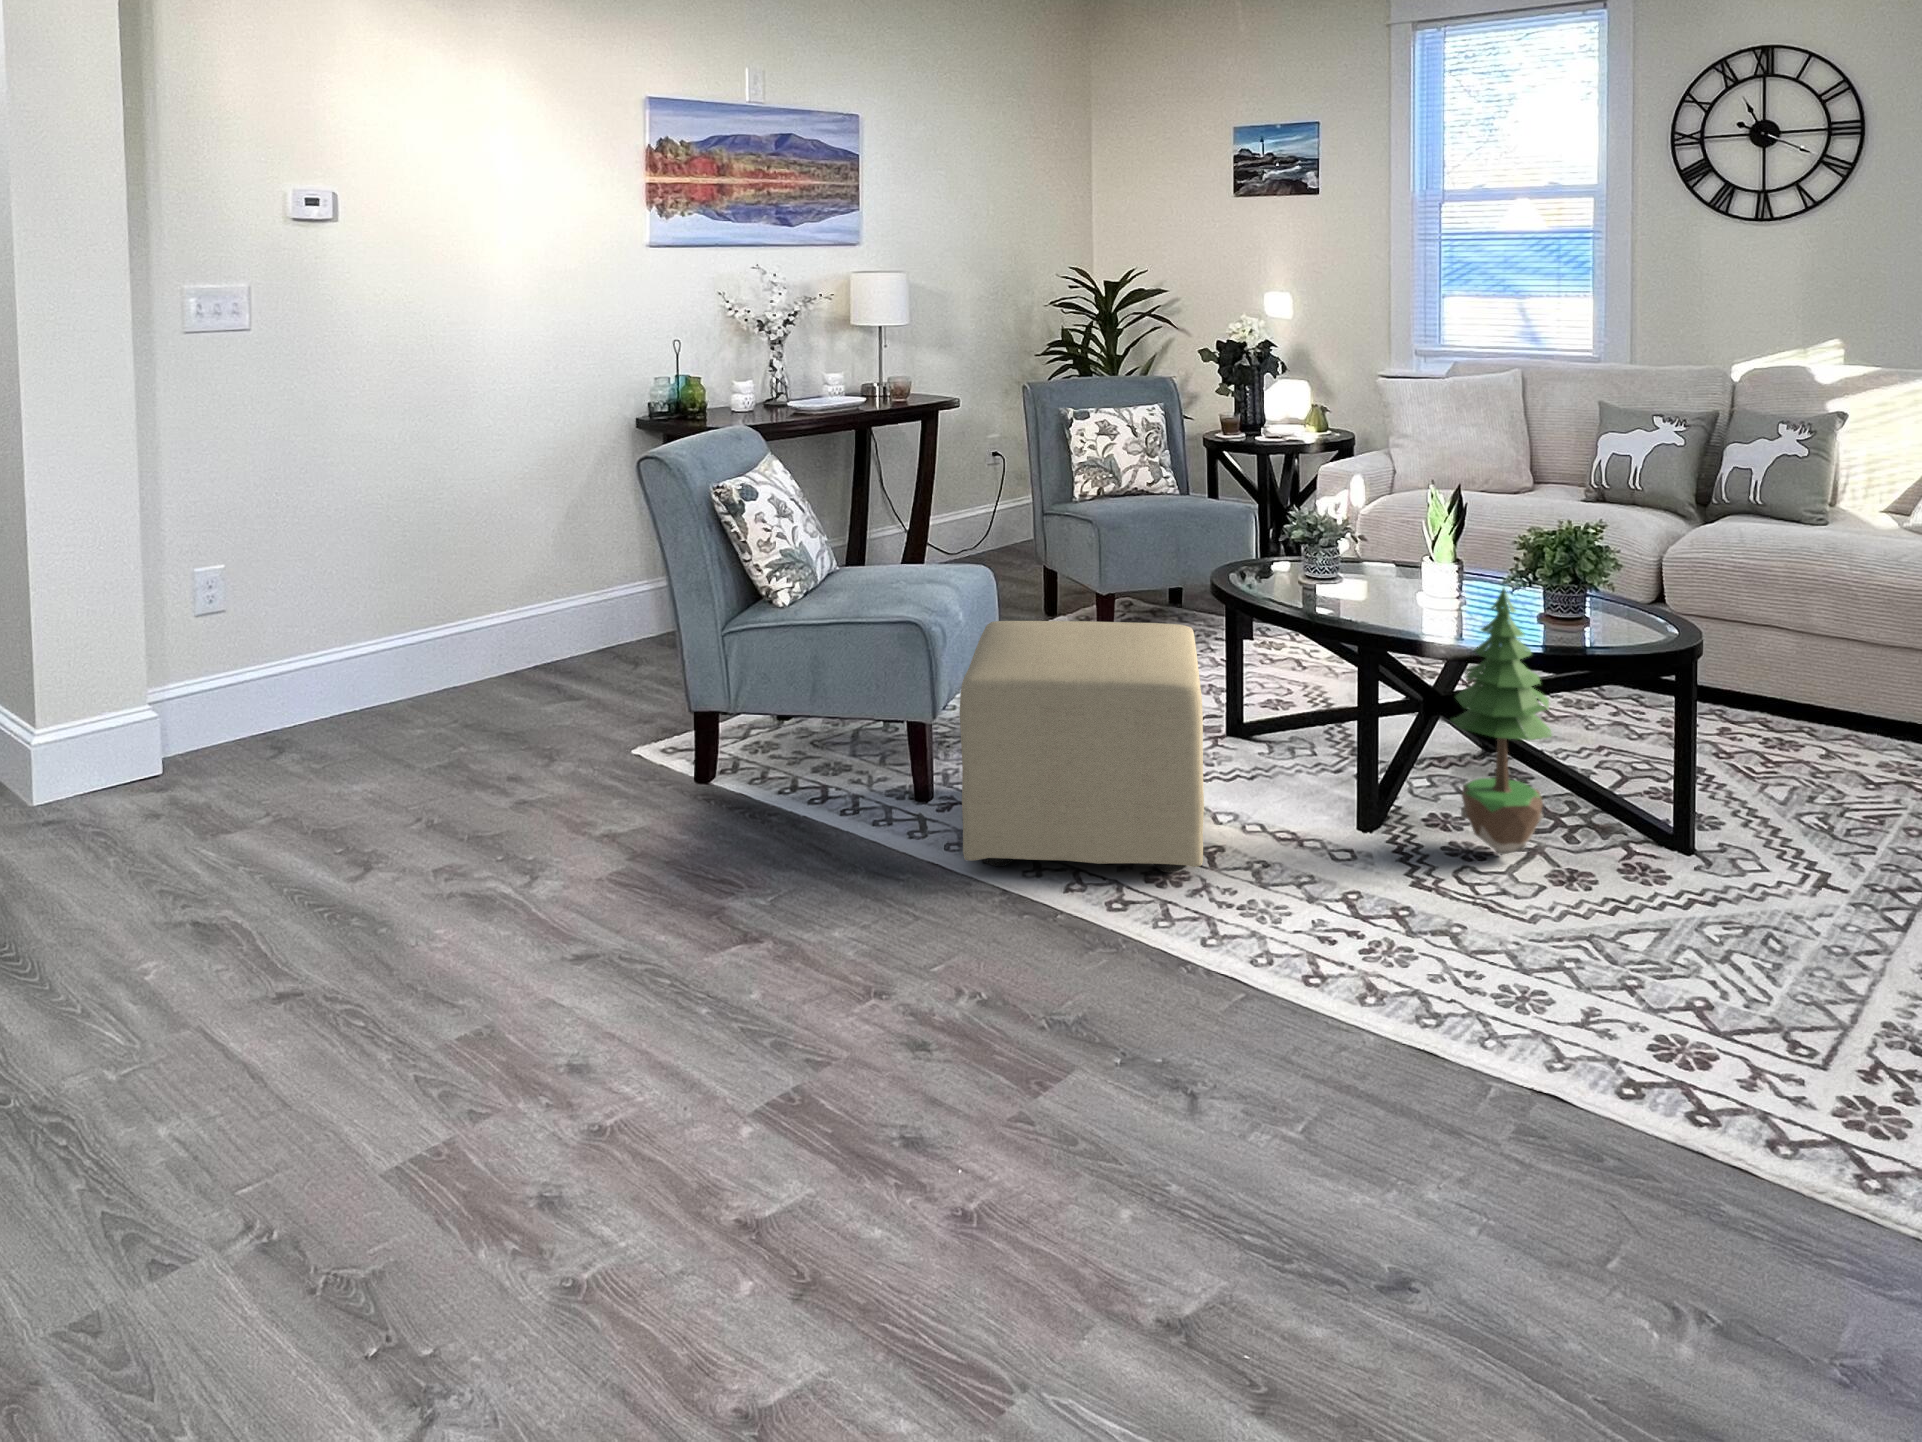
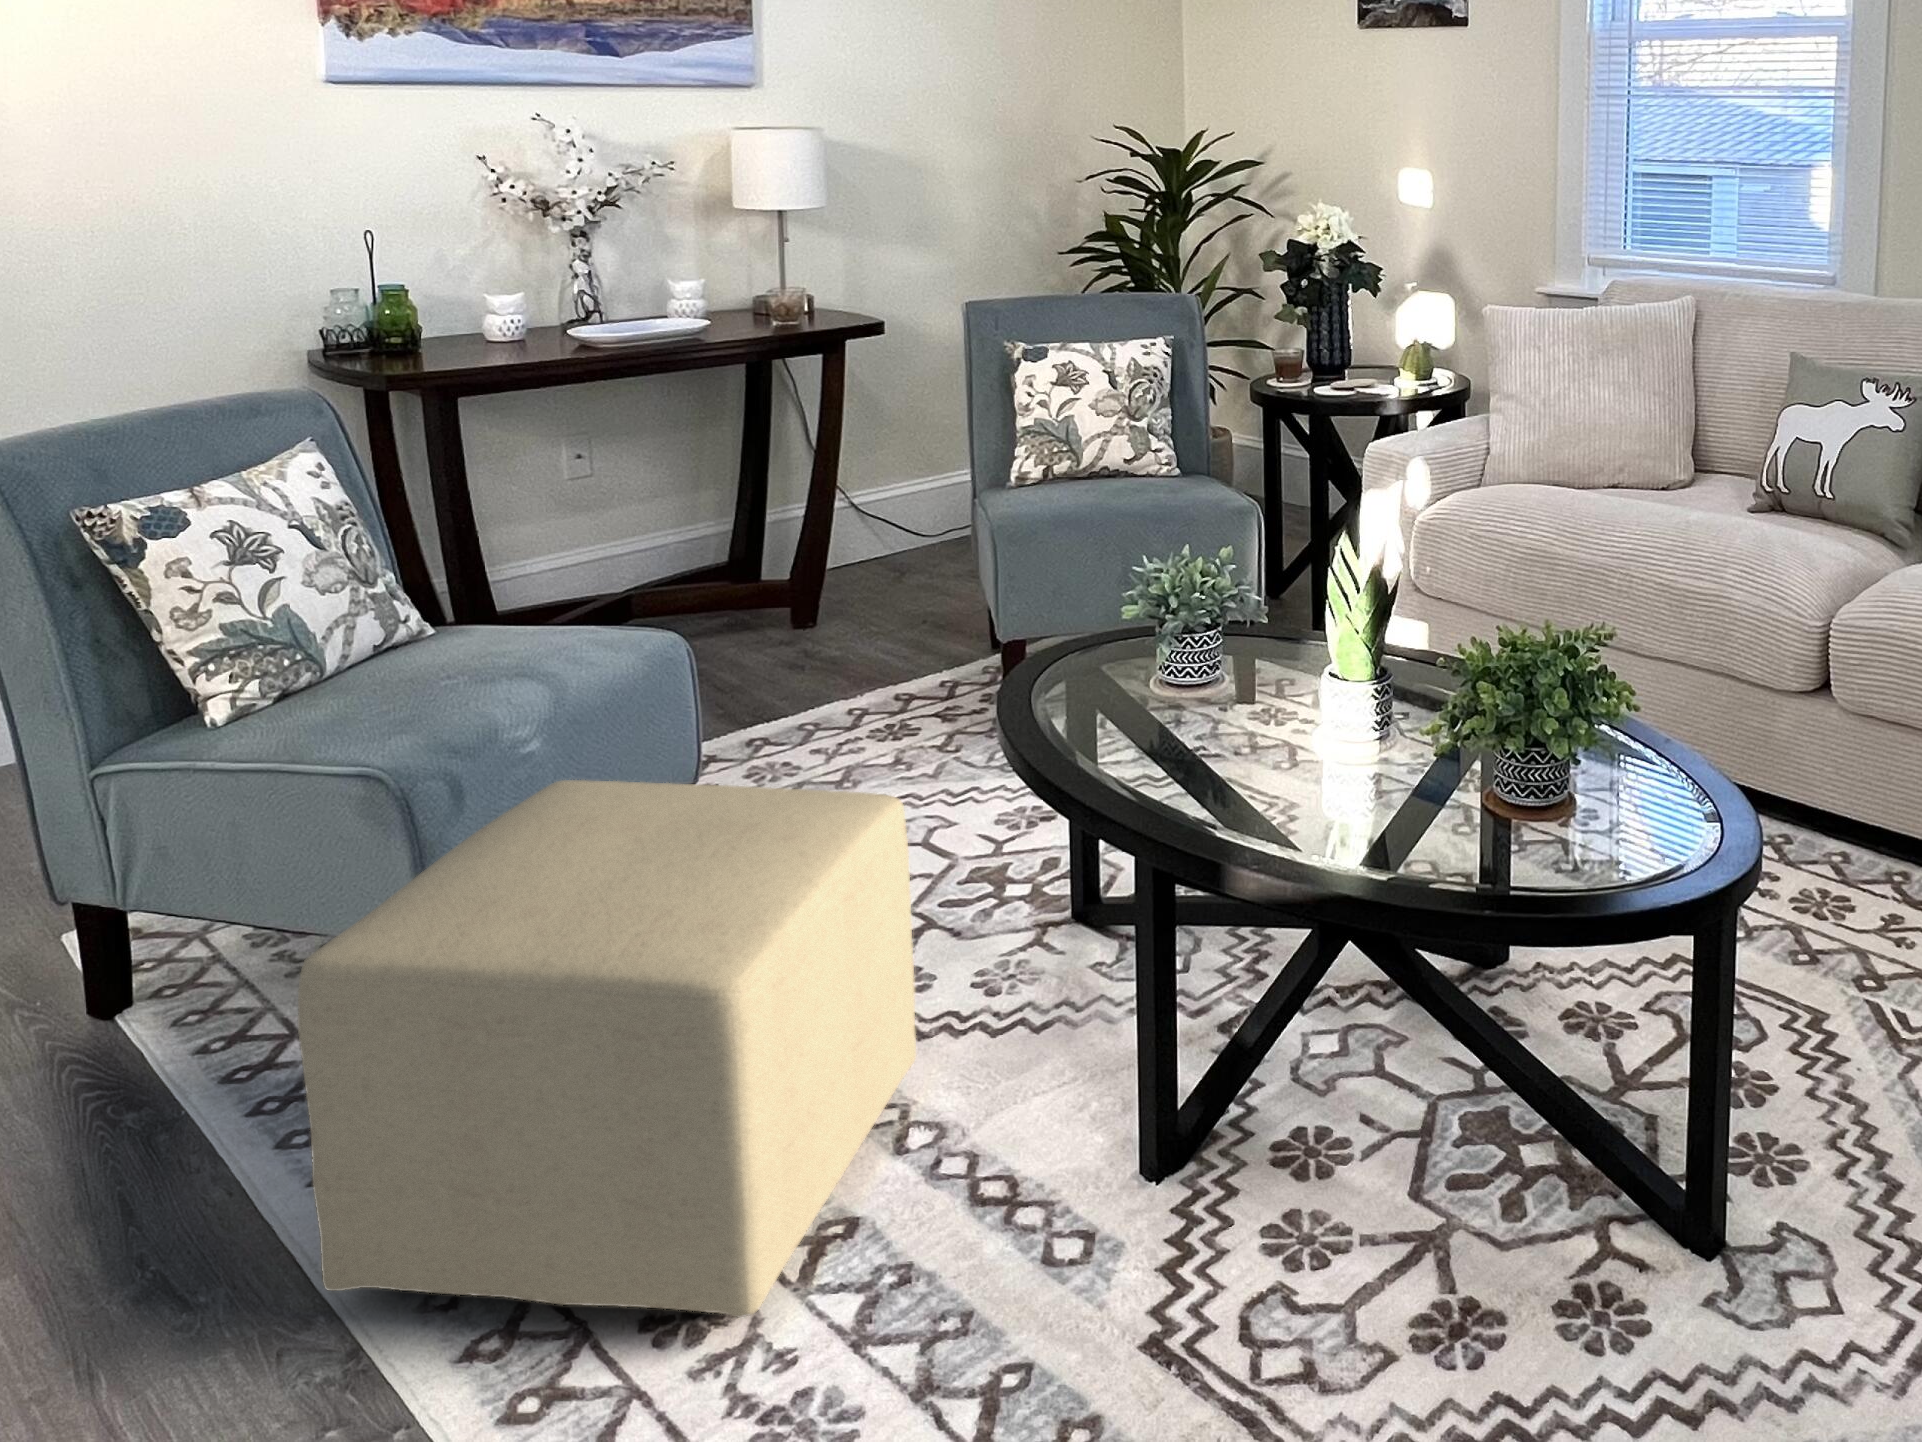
potted tree: present [1451,588,1551,855] -> none [1281,780,1462,1261]

